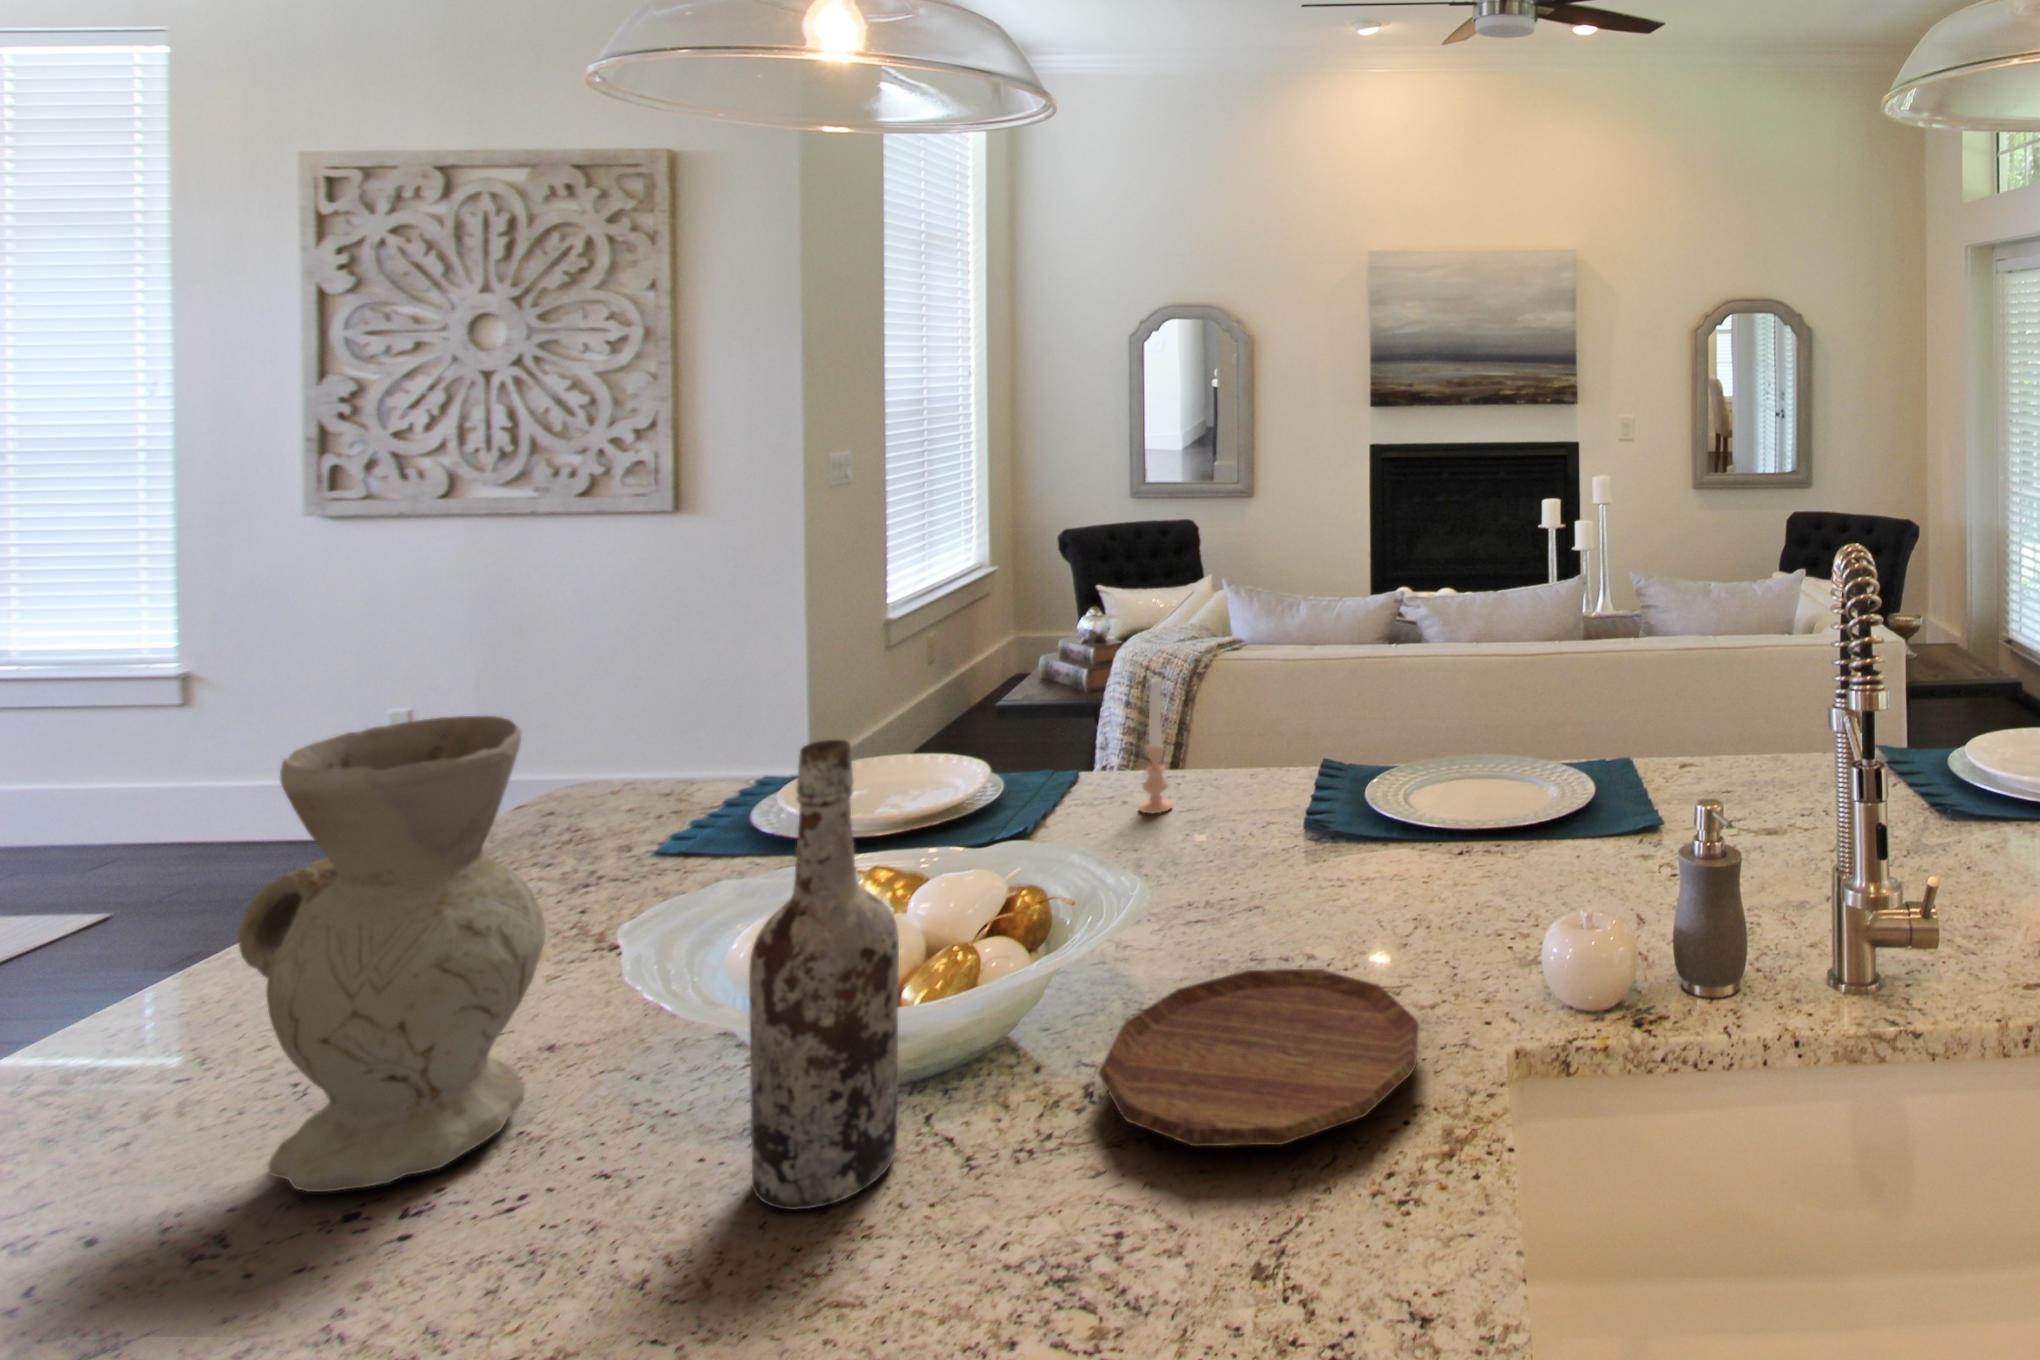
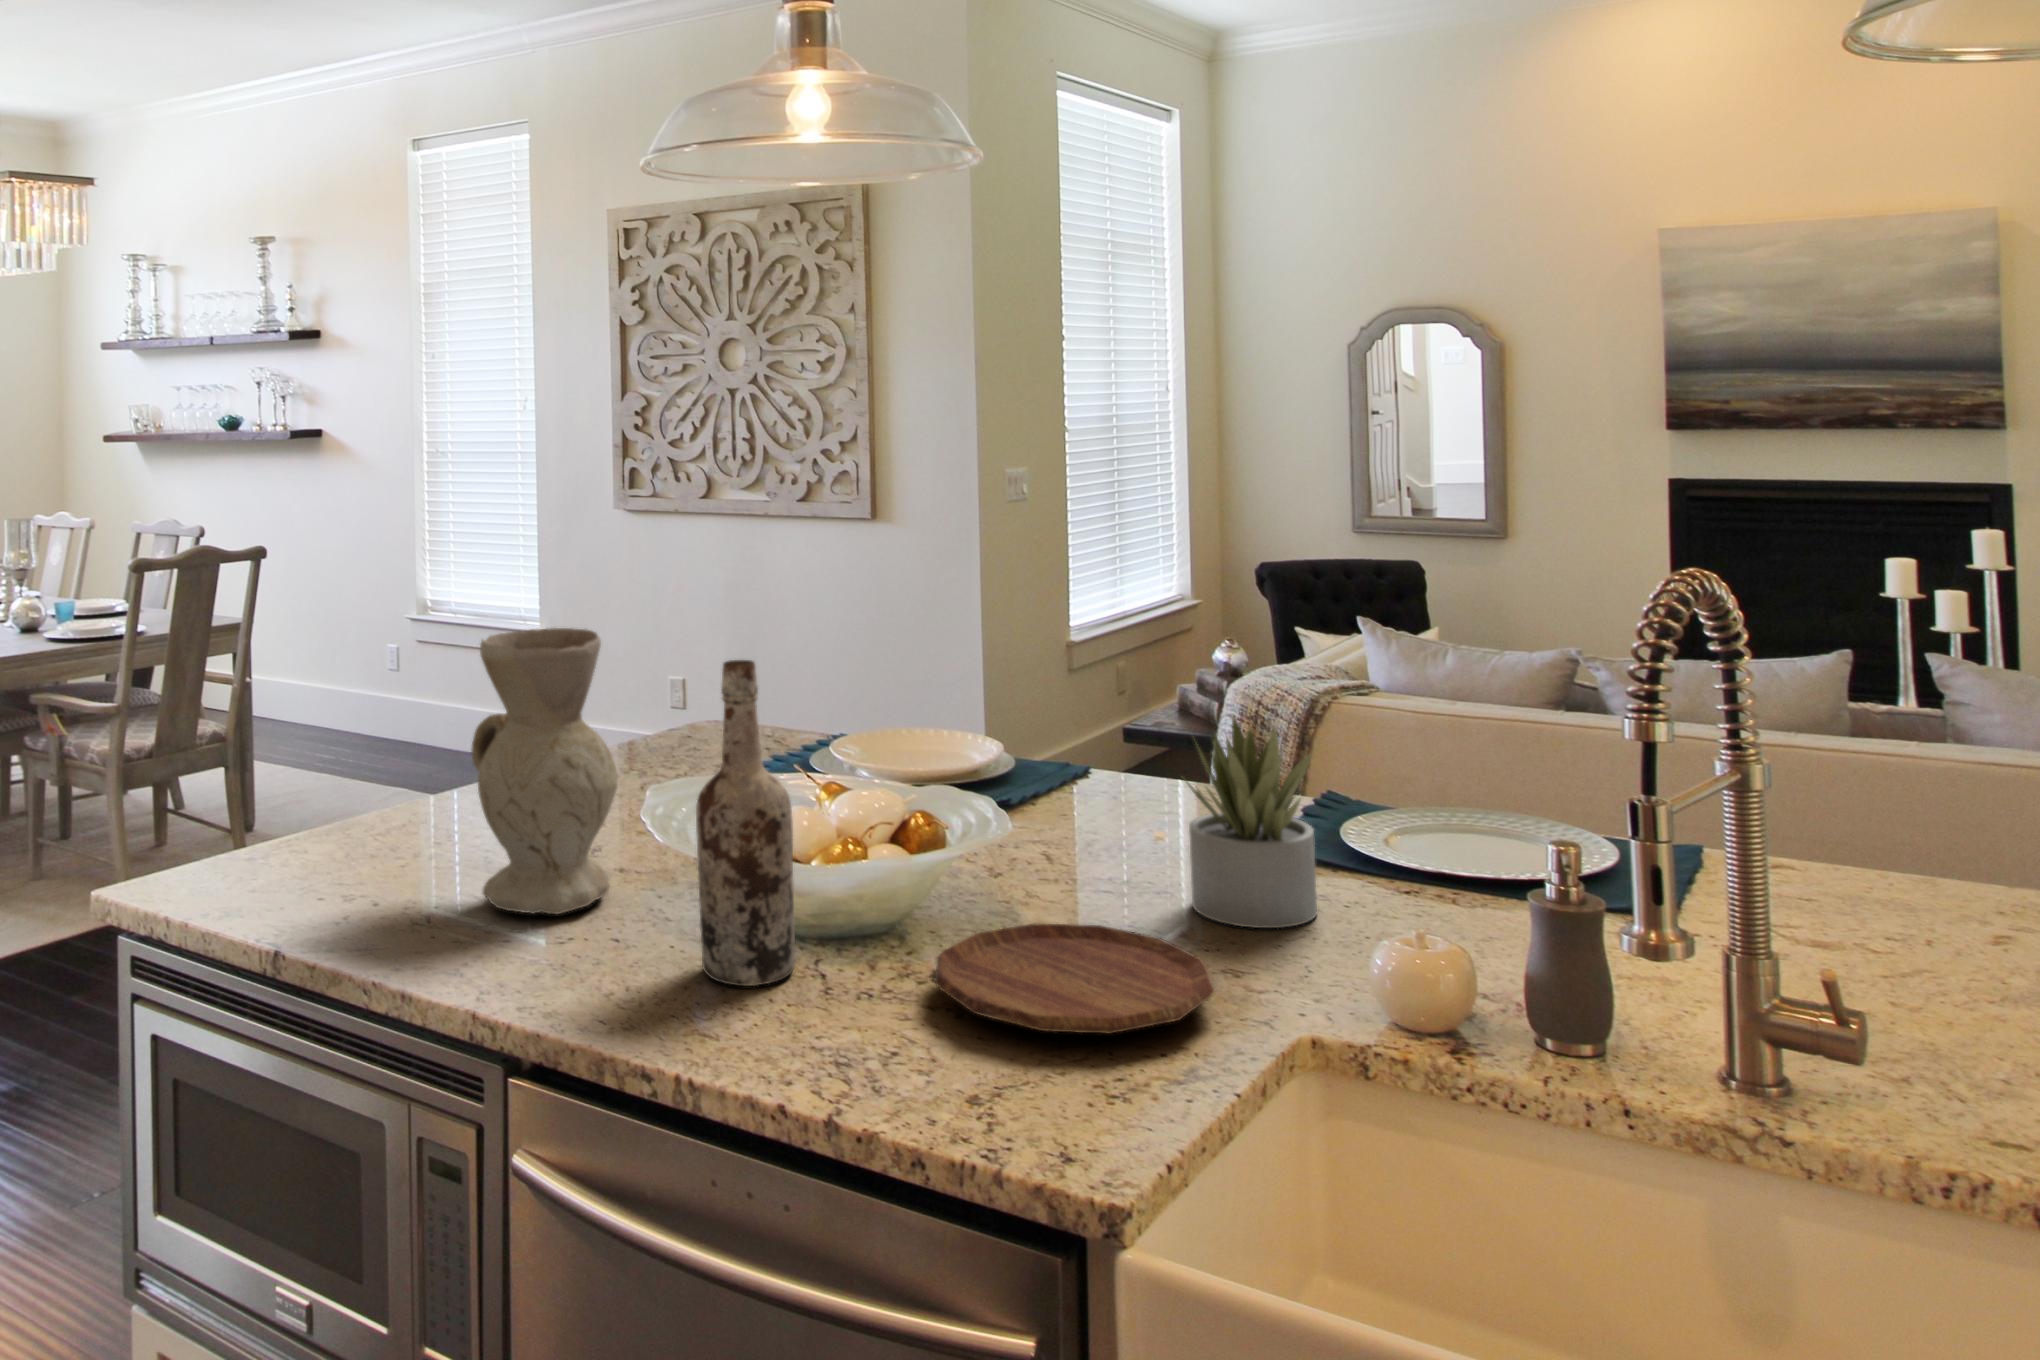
candle: present [1139,679,1172,813] -> none [1123,683,1156,816]
succulent plant: none [1276,706,1407,925] -> present [1186,716,1317,928]

